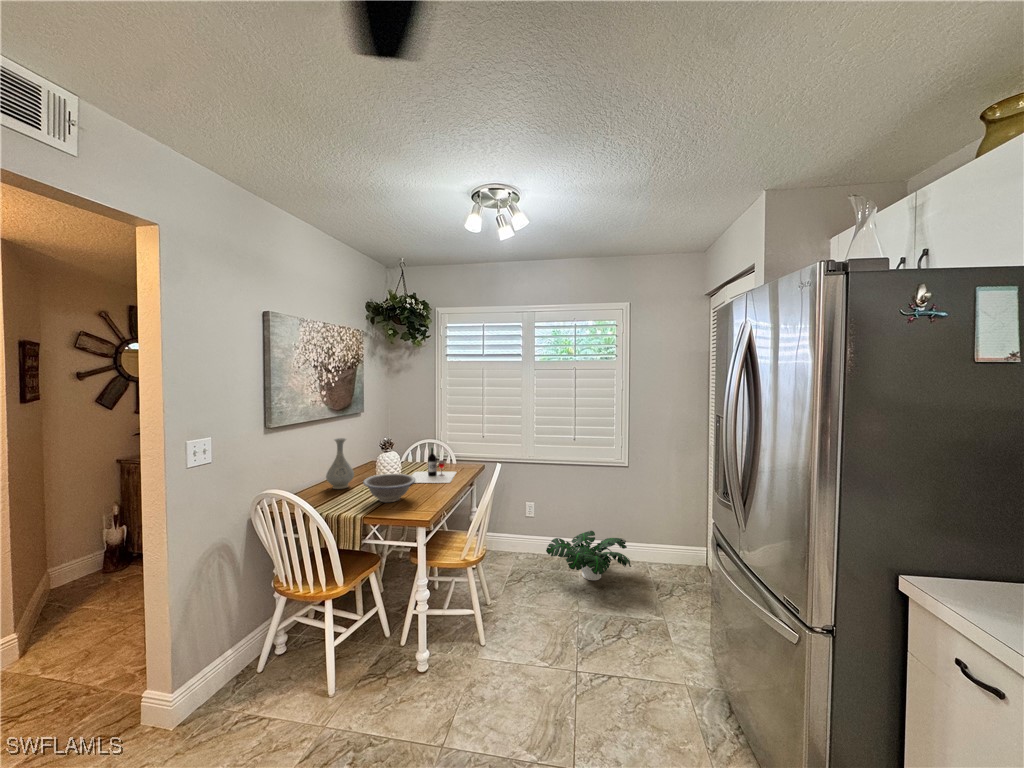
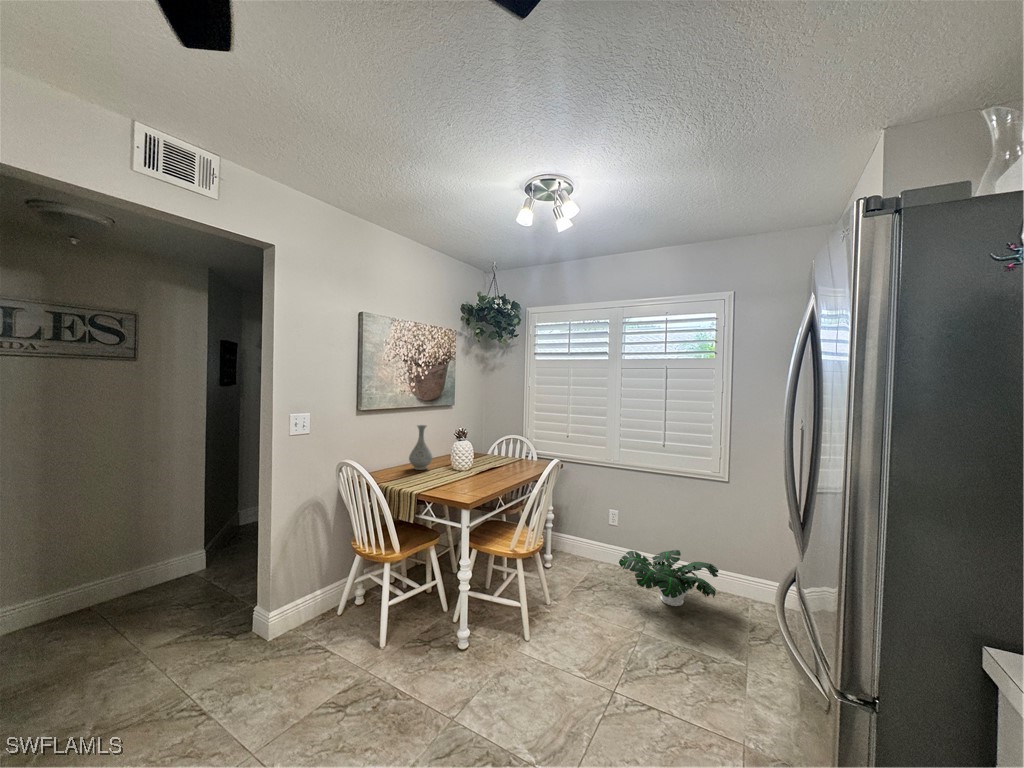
wine bottle: present [411,447,456,483] -> none [474,440,529,475]
bowl: present [363,474,415,502] -> none [428,460,475,485]

